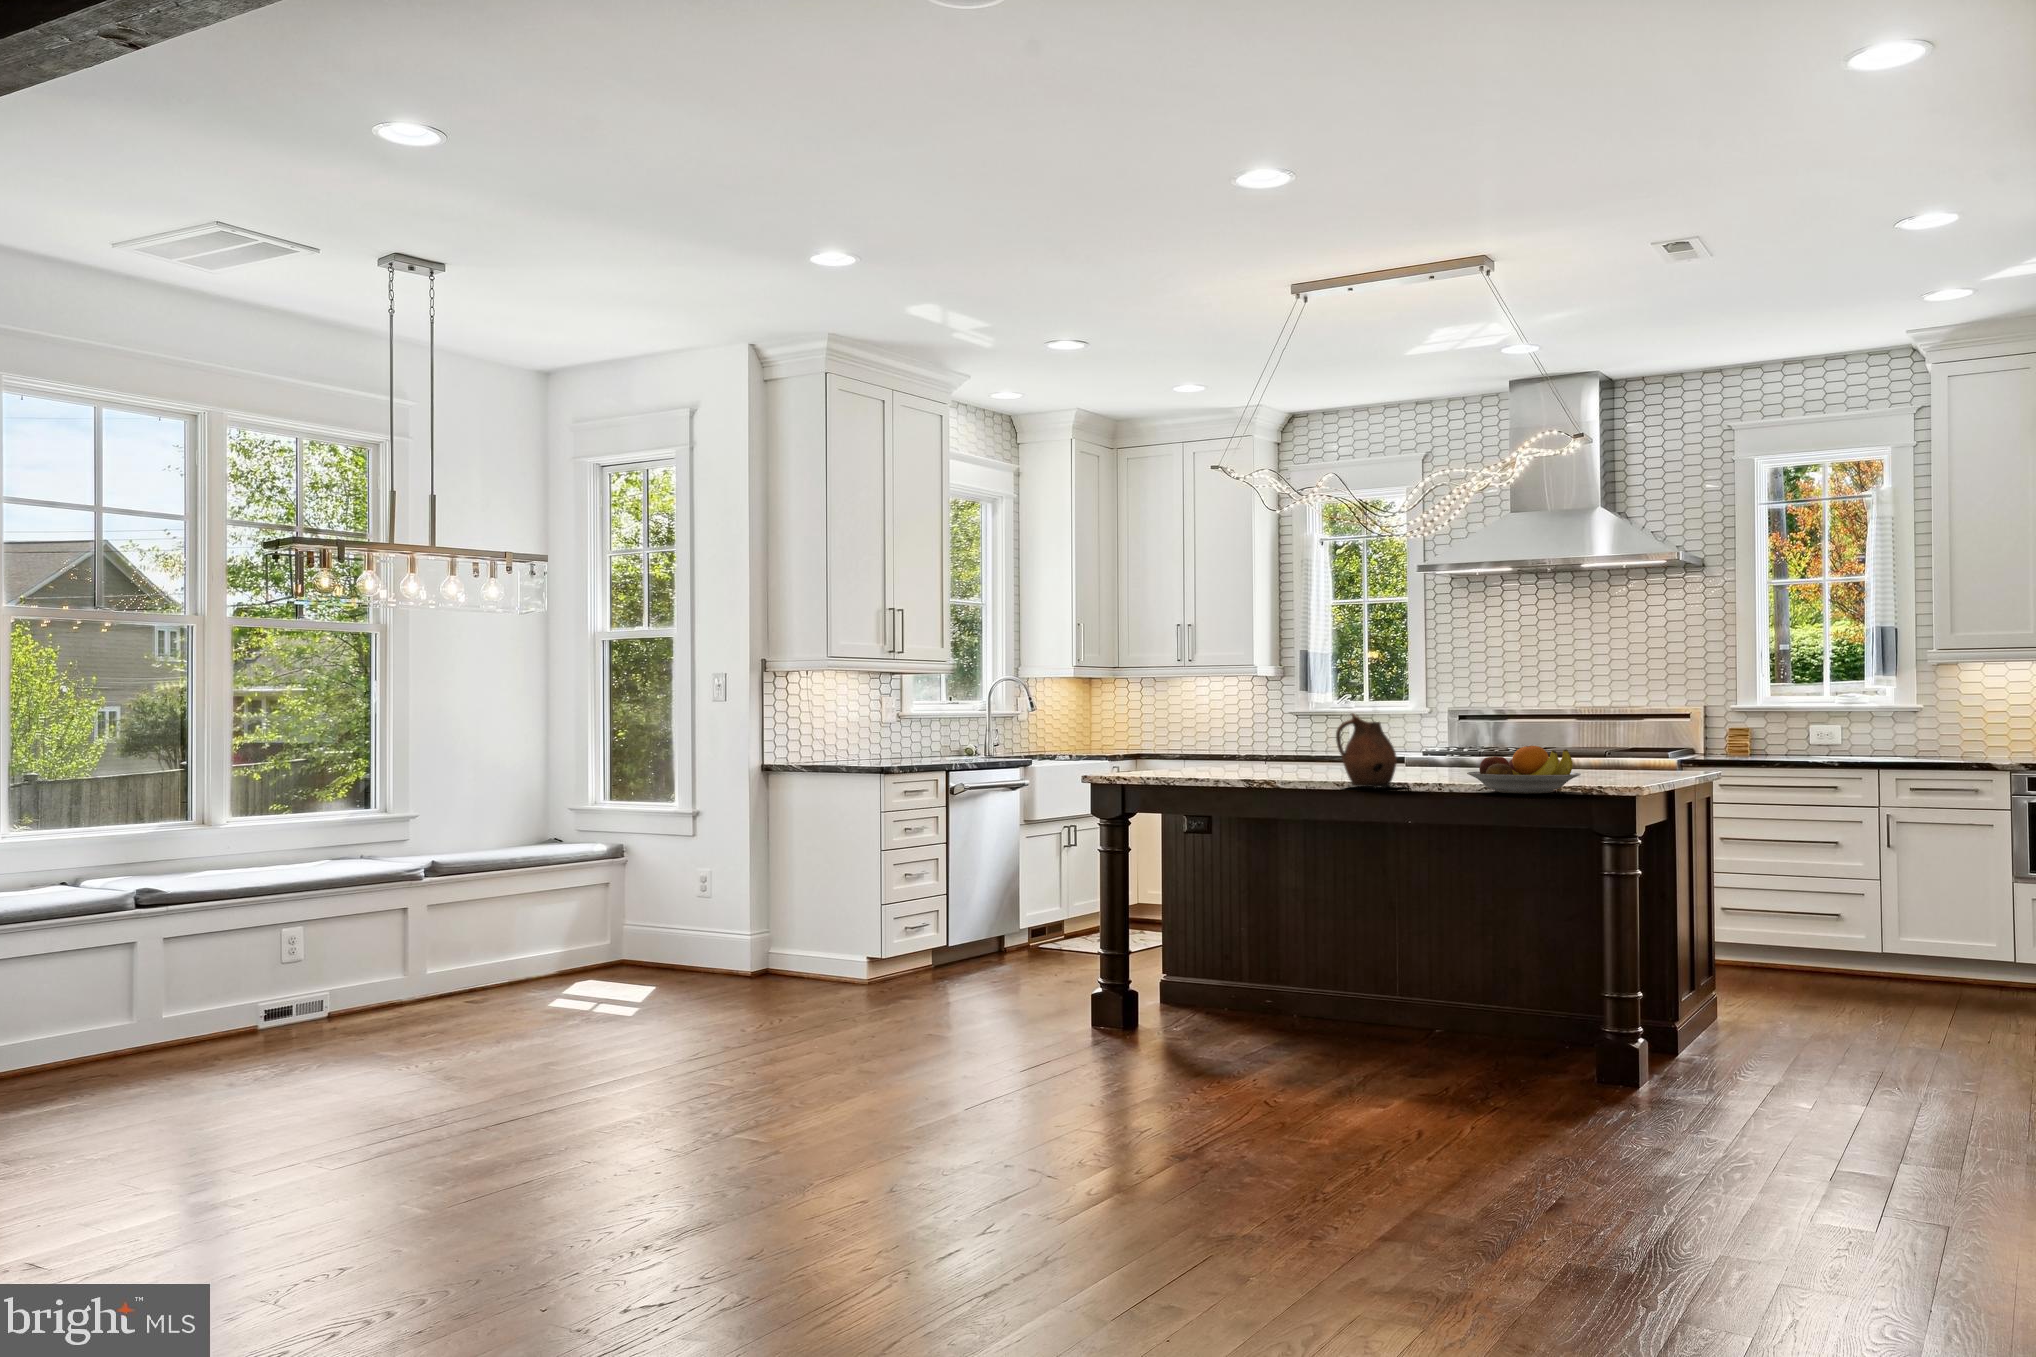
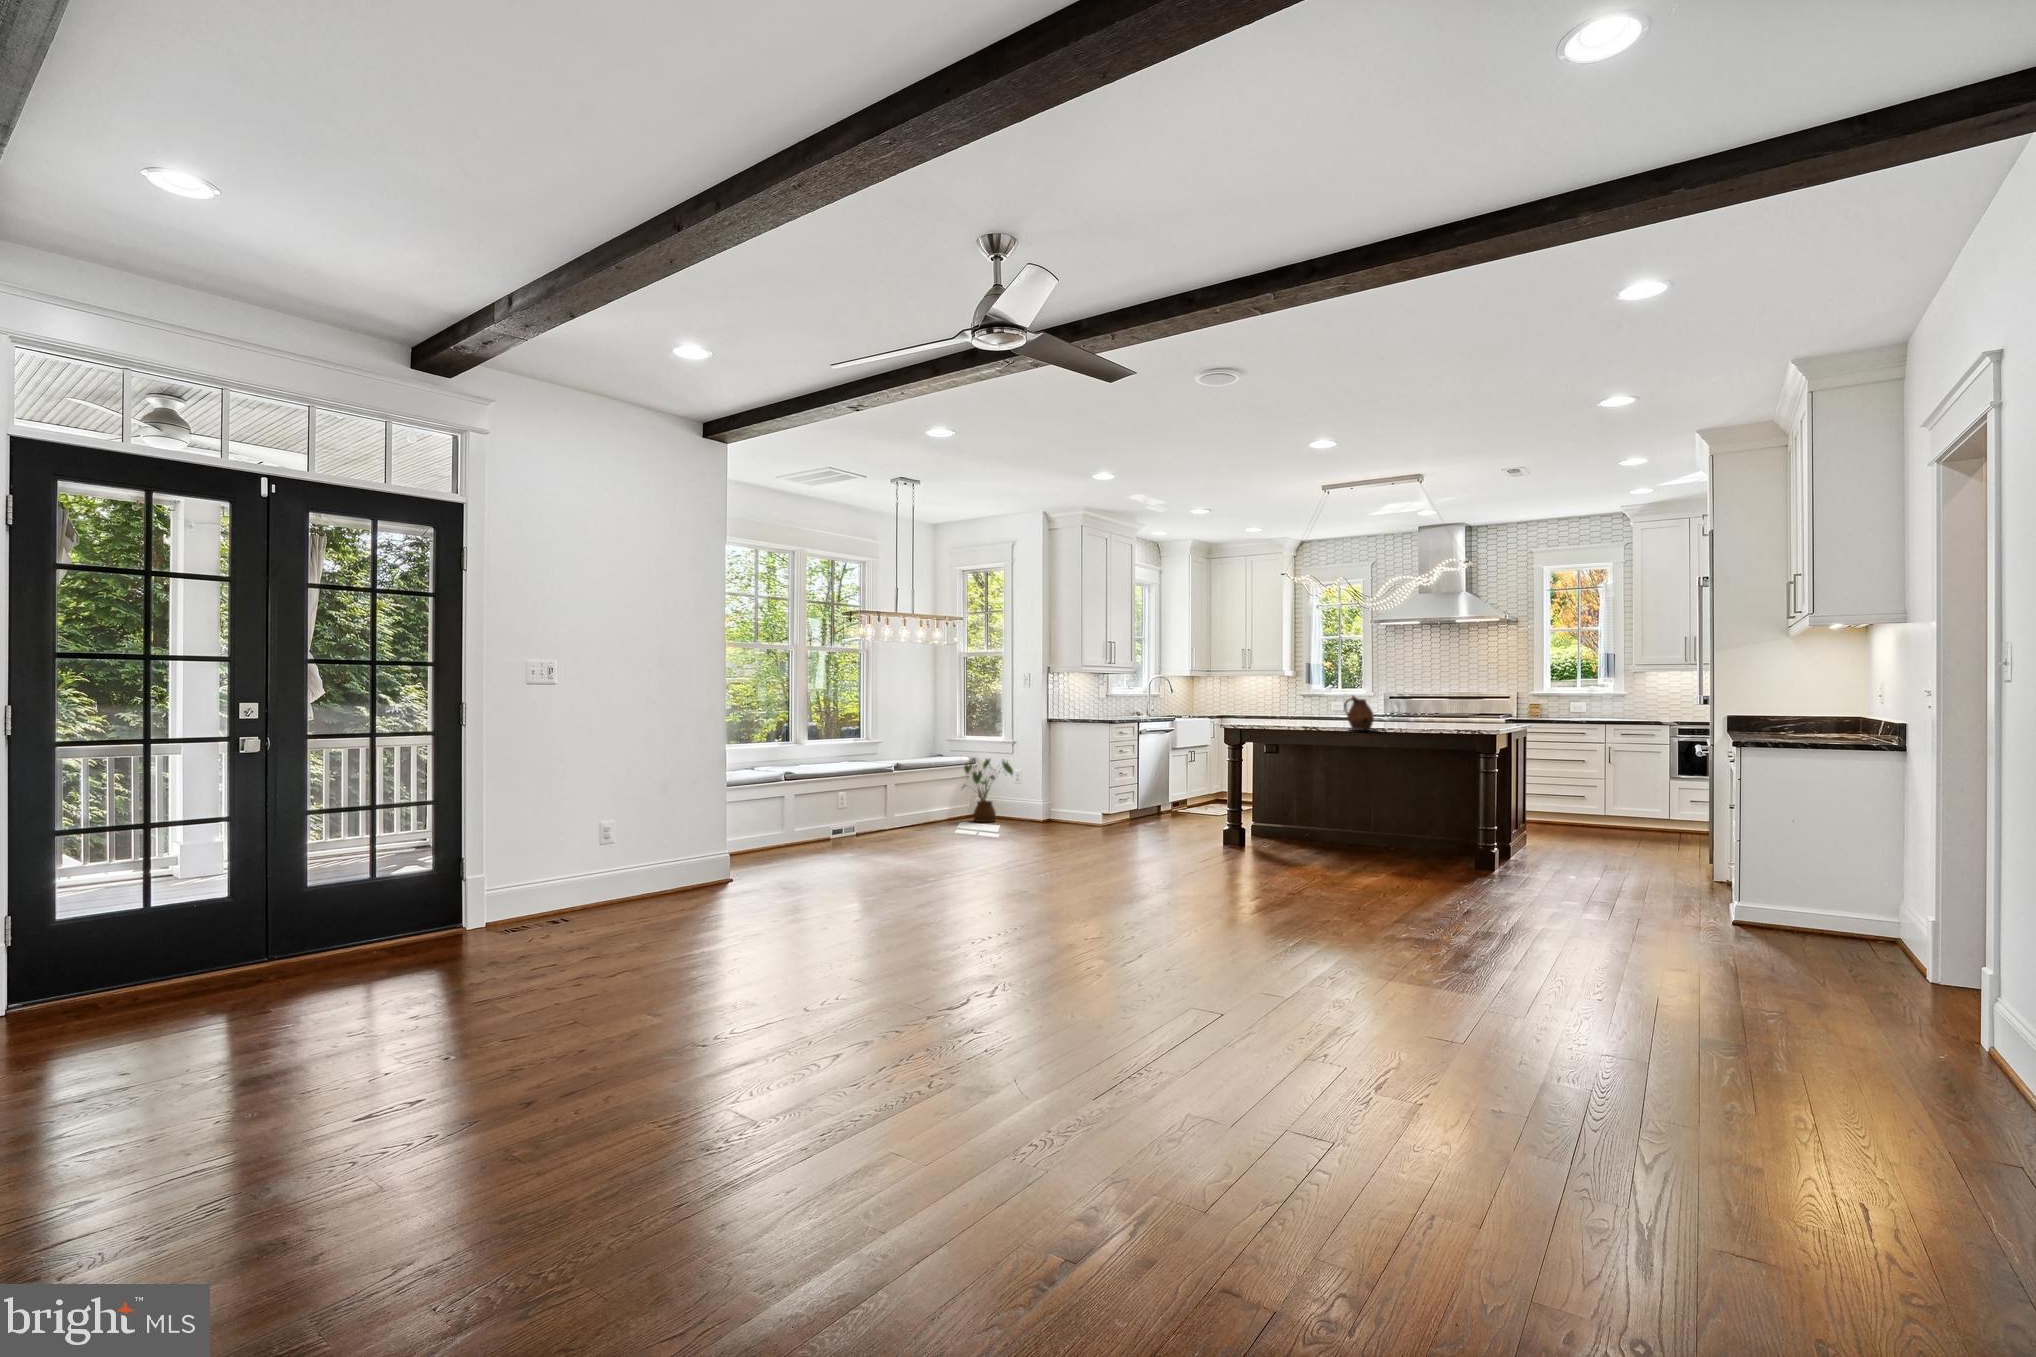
fruit bowl: present [1467,746,1581,793] -> none [1409,711,1465,733]
house plant: none [577,846,688,980] -> present [962,759,1013,822]

